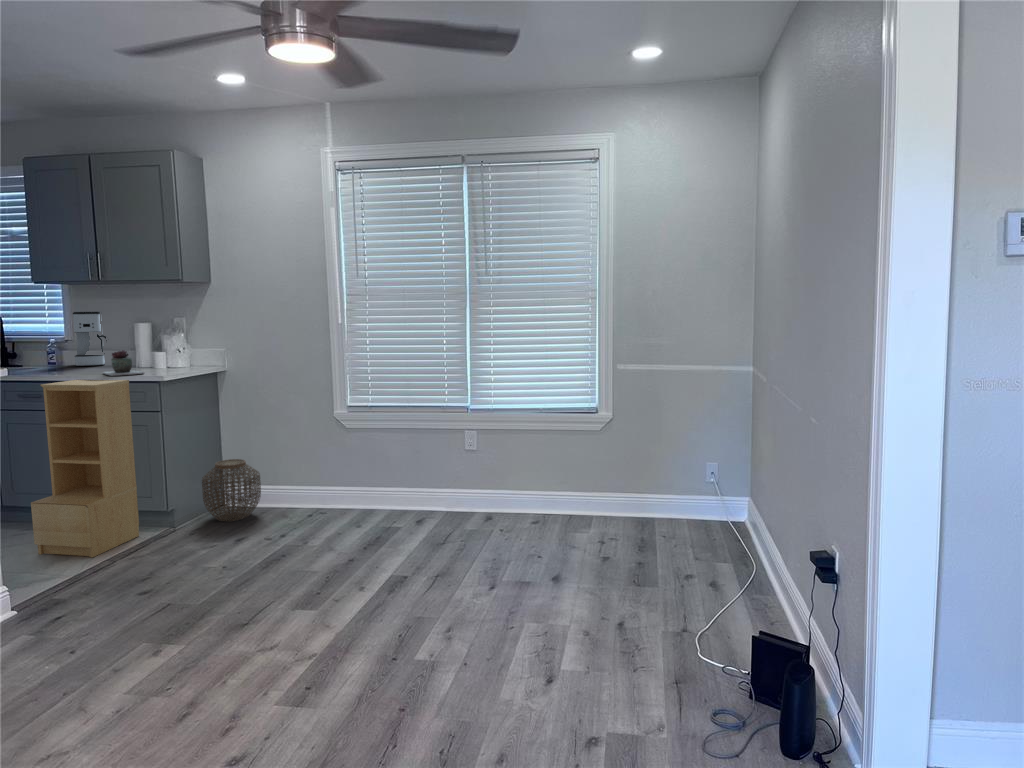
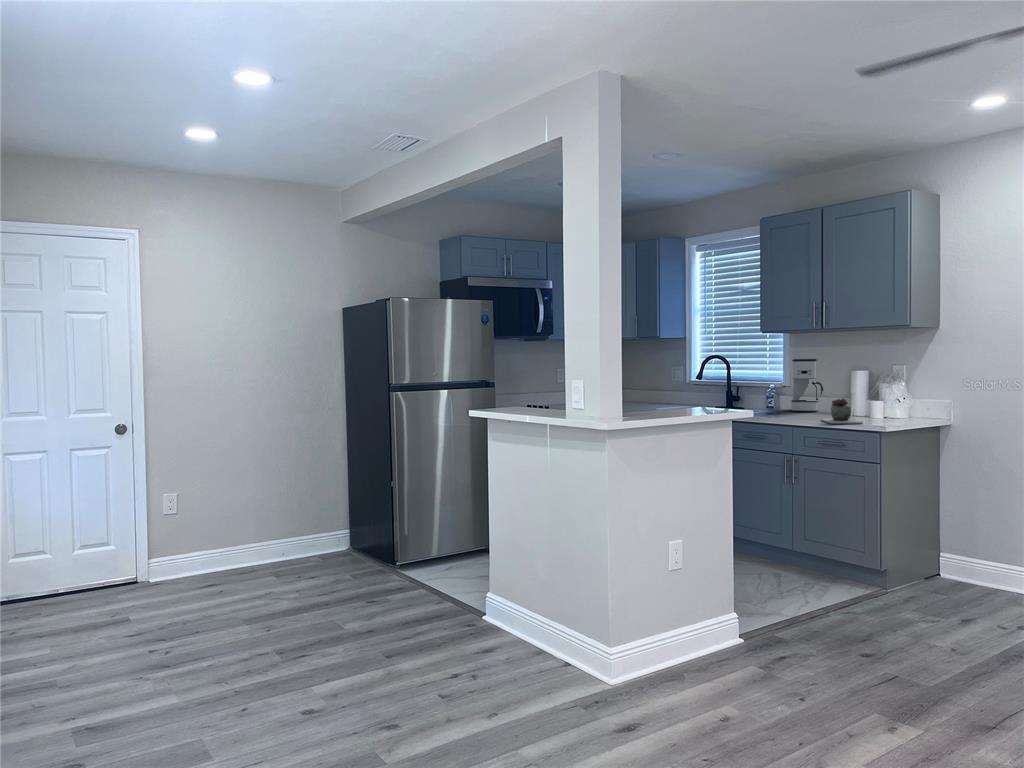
bookshelf: present [31,380,139,557] -> none [754,425,850,603]
woven basket: present [202,459,261,522] -> none [918,527,991,600]

